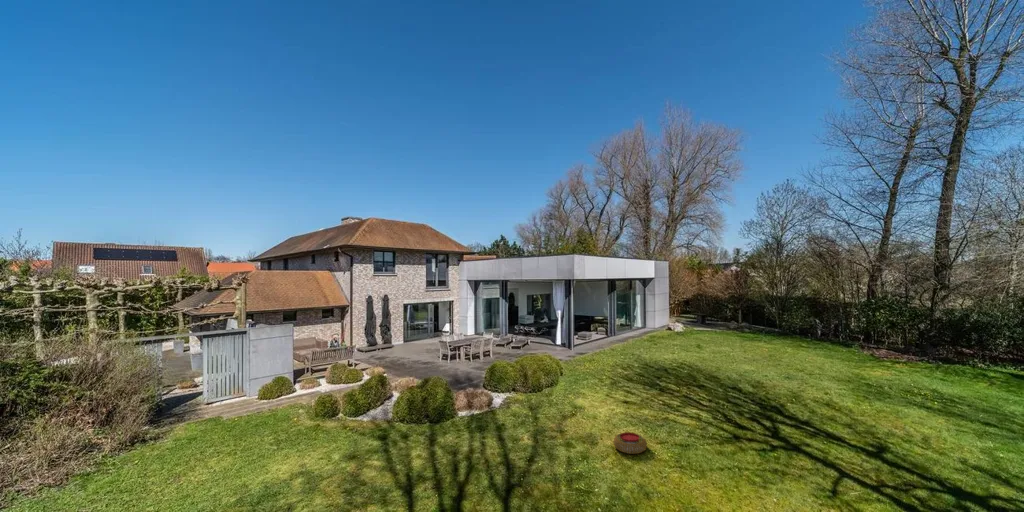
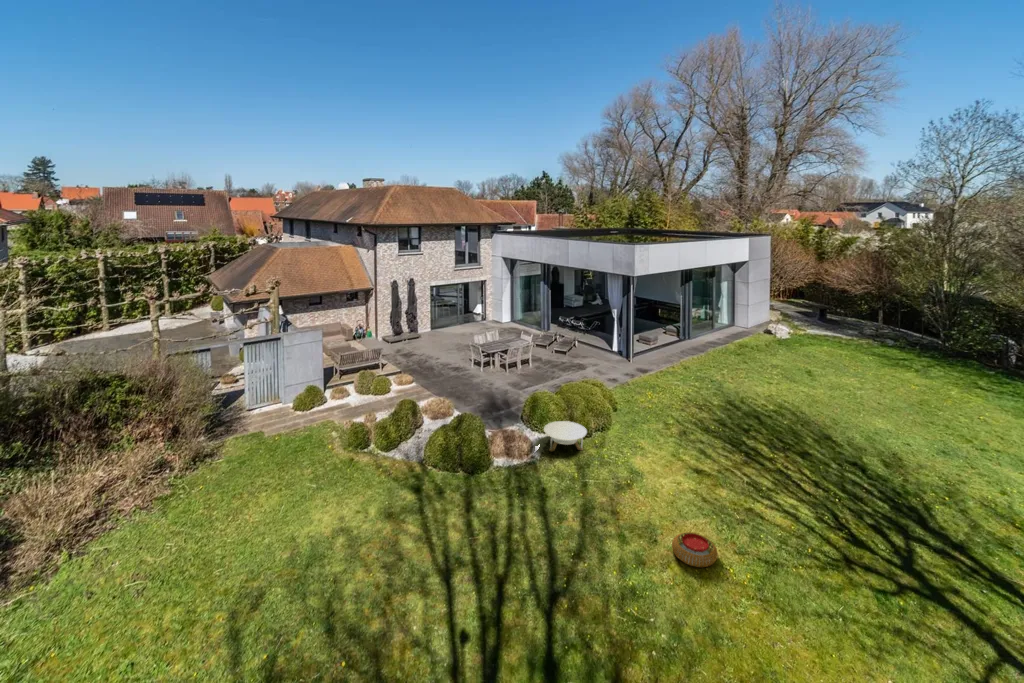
round table: none [507,380,539,402] -> present [544,421,587,451]

